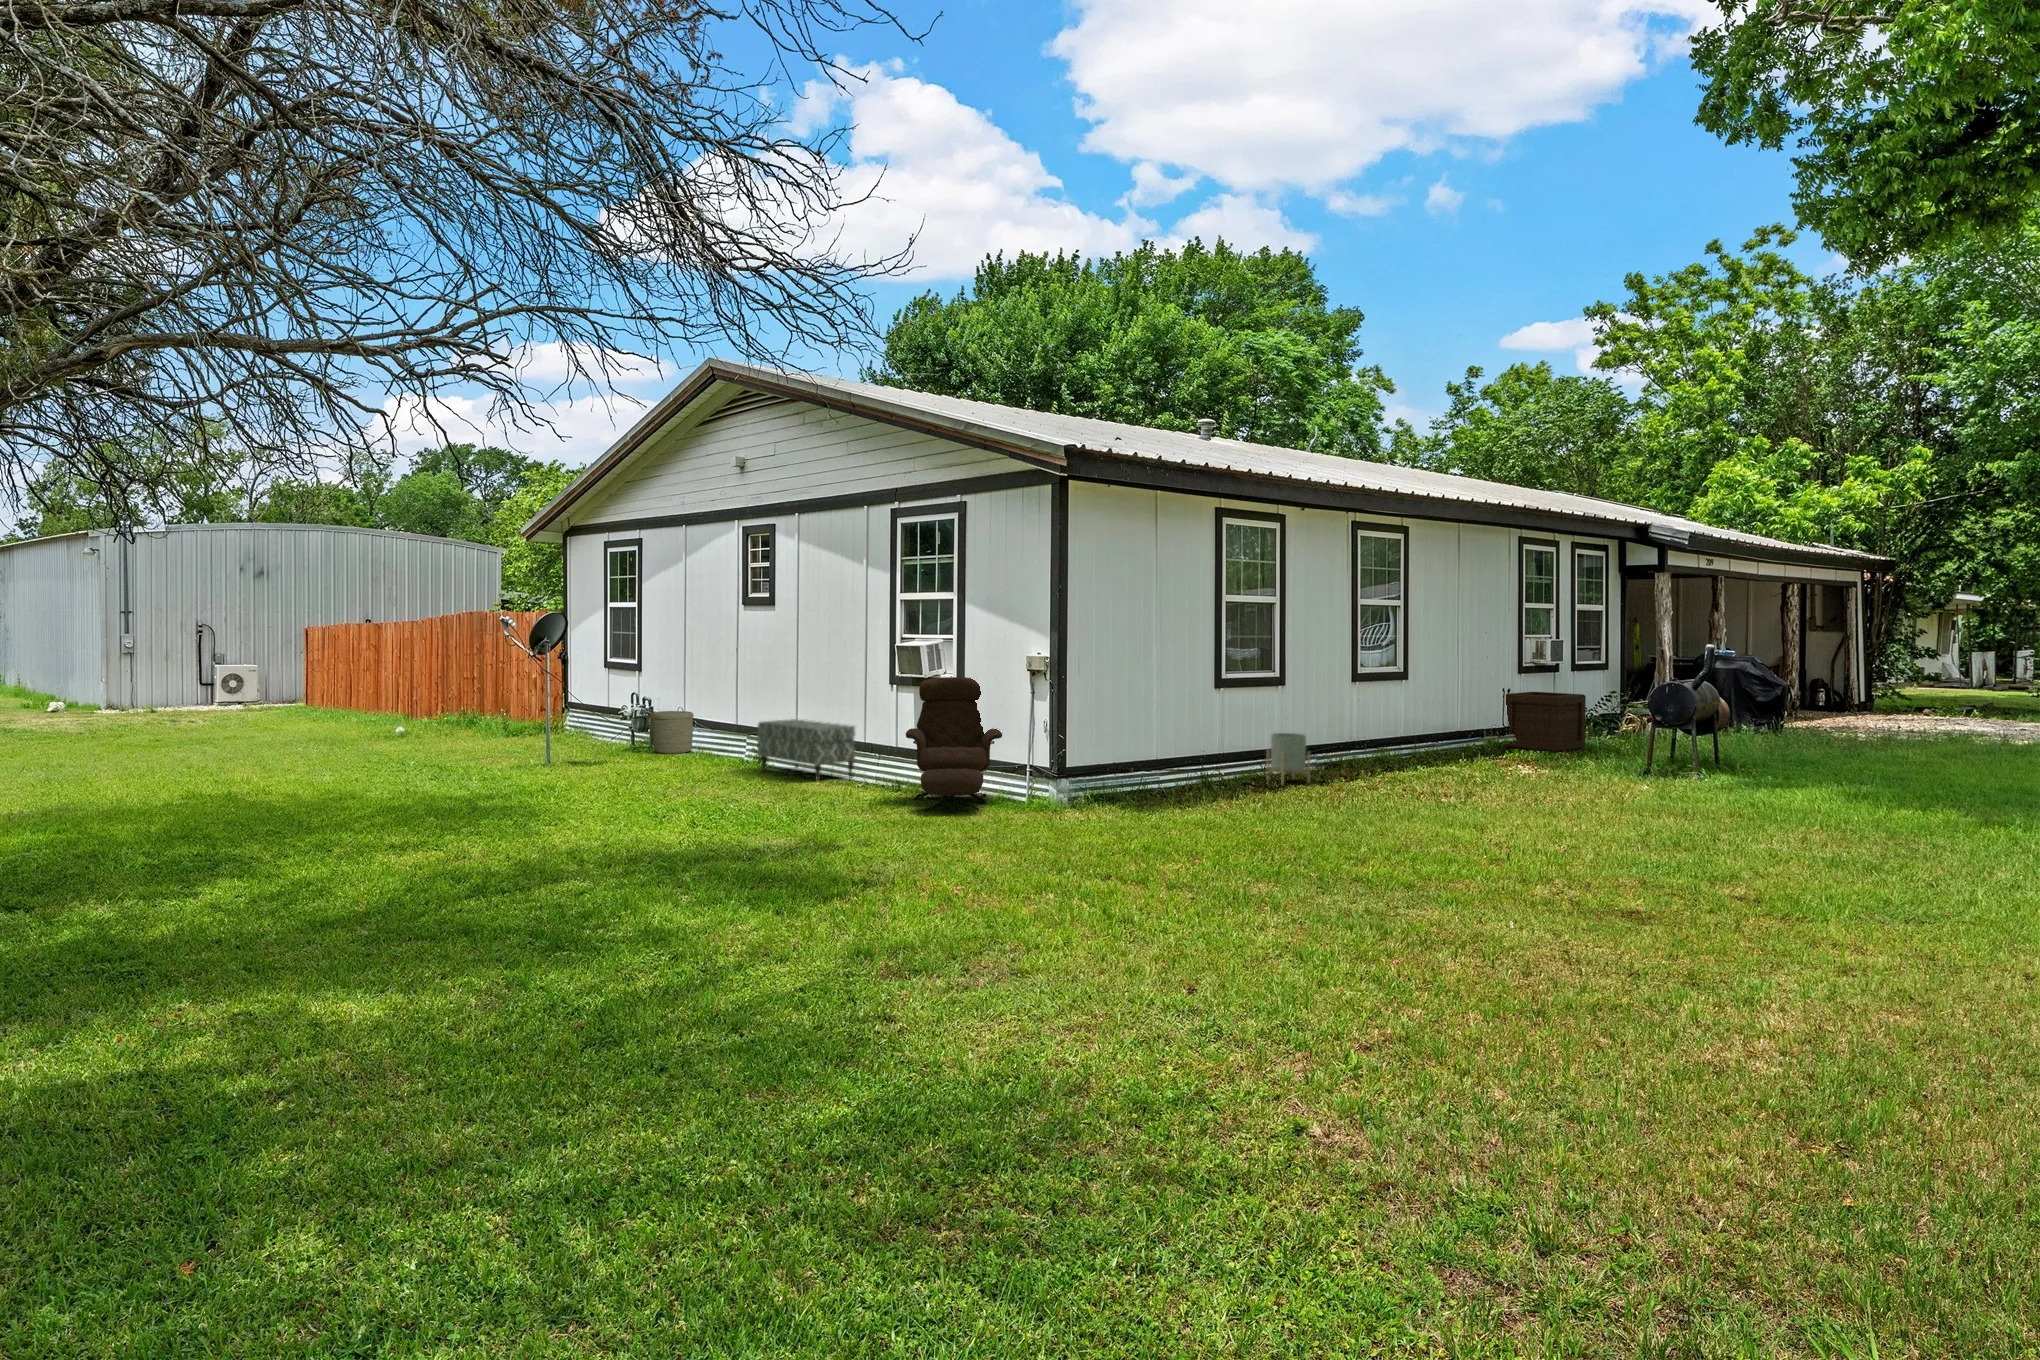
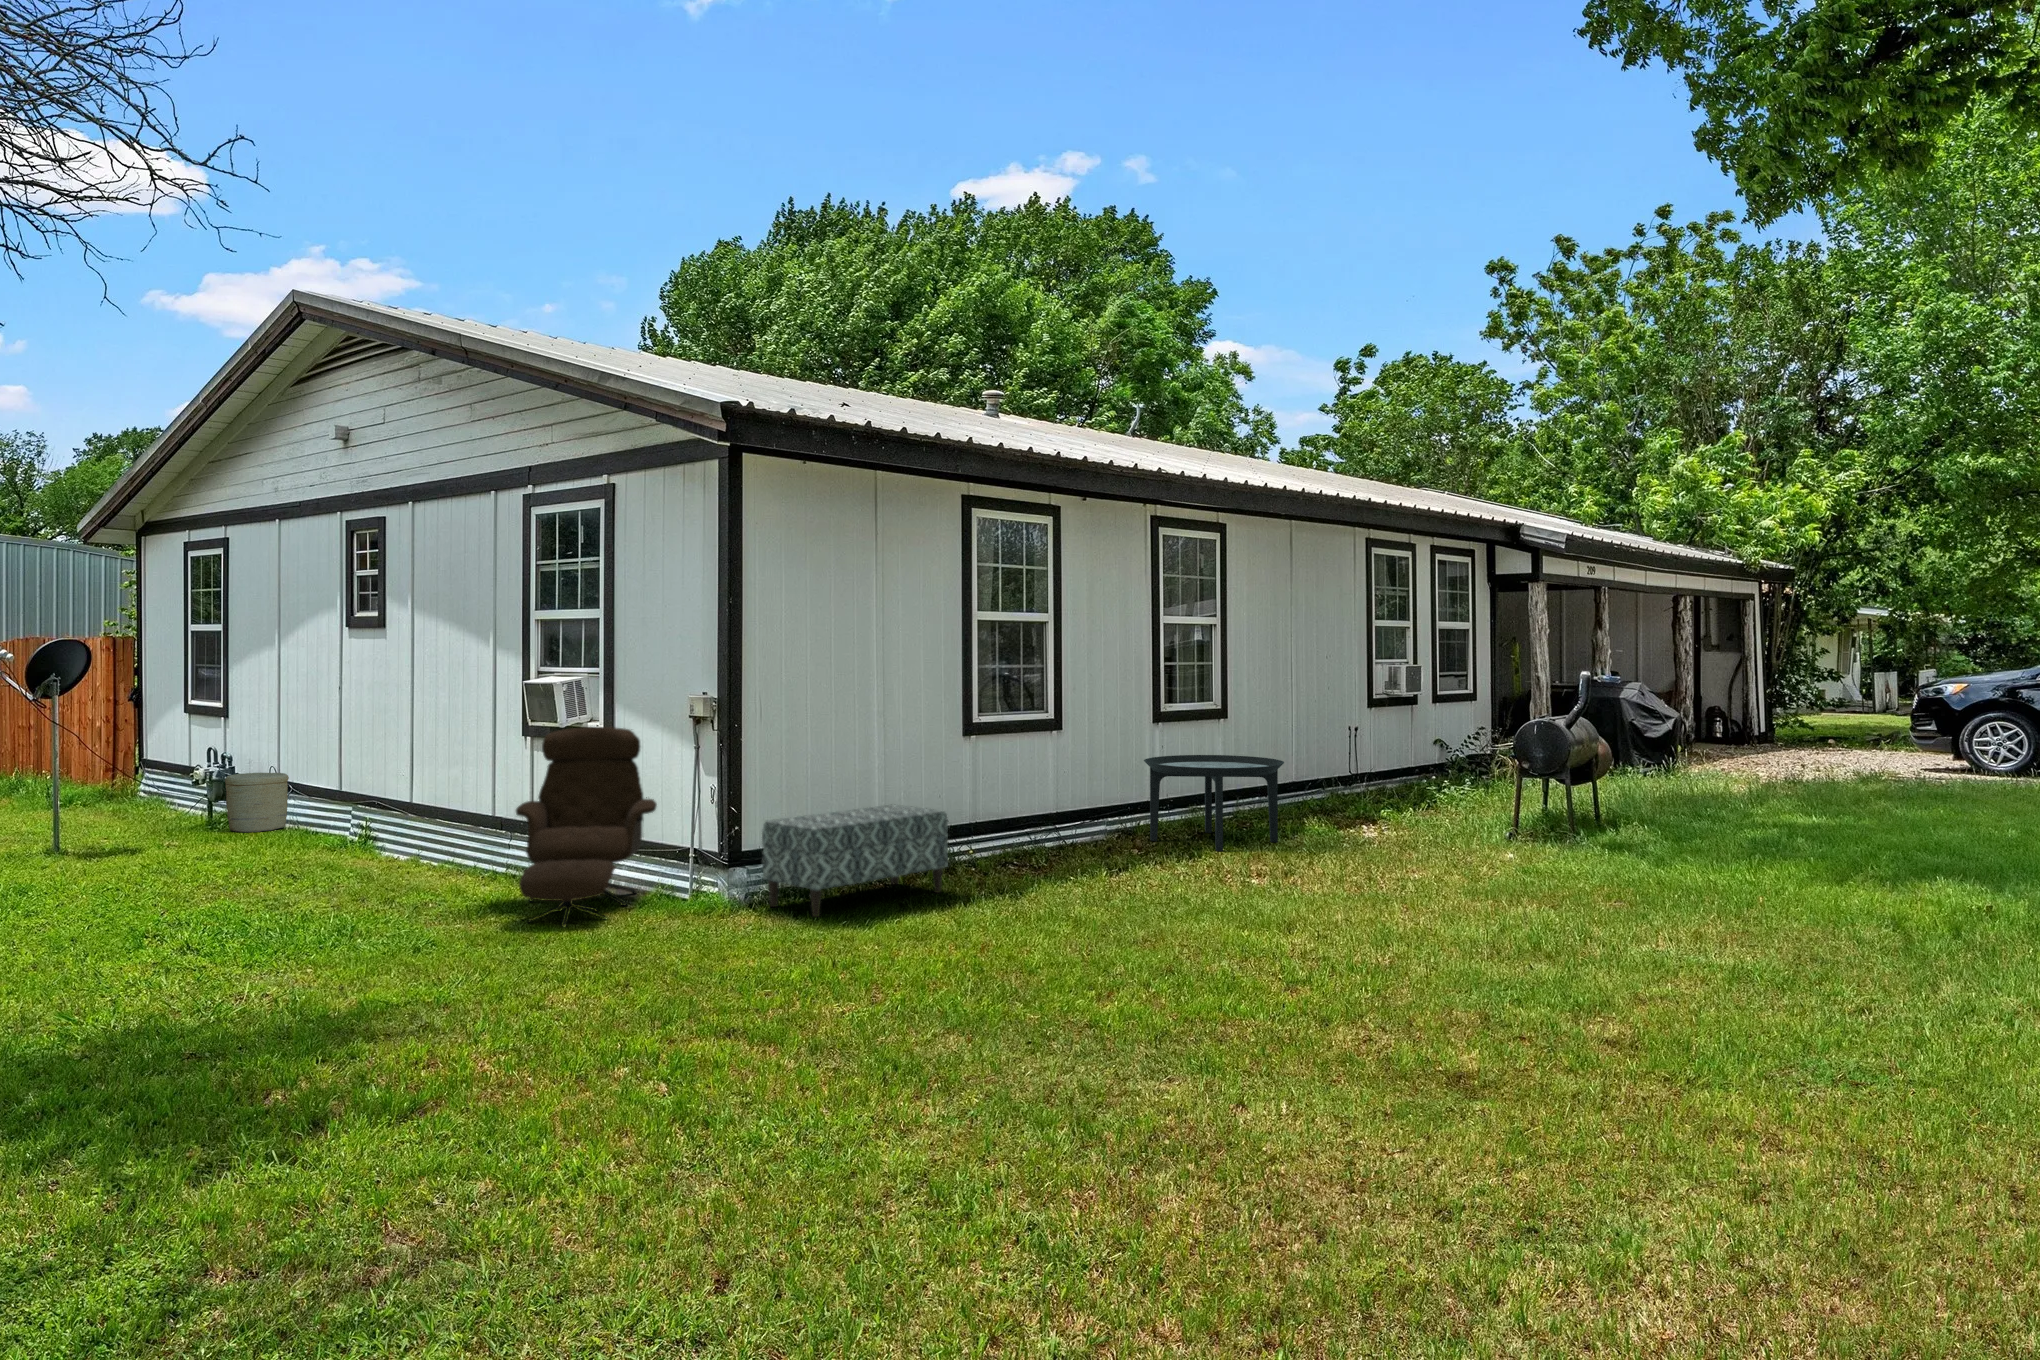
wooden crate: present [1504,692,1586,752] -> none [1353,729,1448,805]
round table: none [1345,707,1459,779] -> present [1144,755,1284,851]
bench: present [757,719,855,781] -> present [762,805,948,917]
planter: present [1267,733,1310,784] -> none [1036,794,1092,863]

